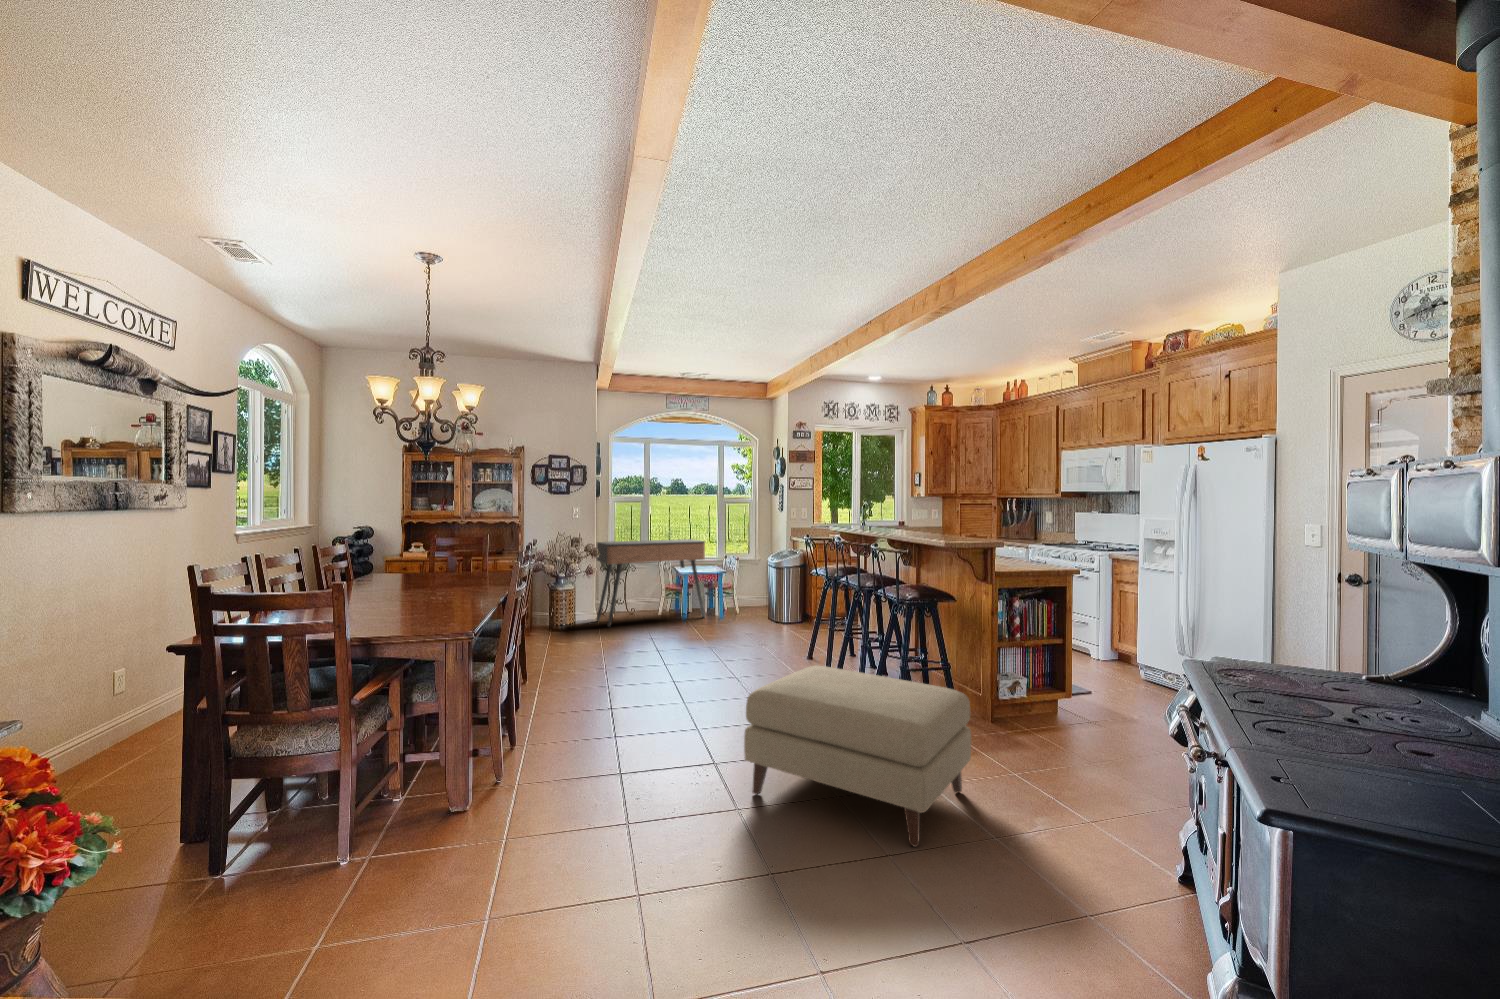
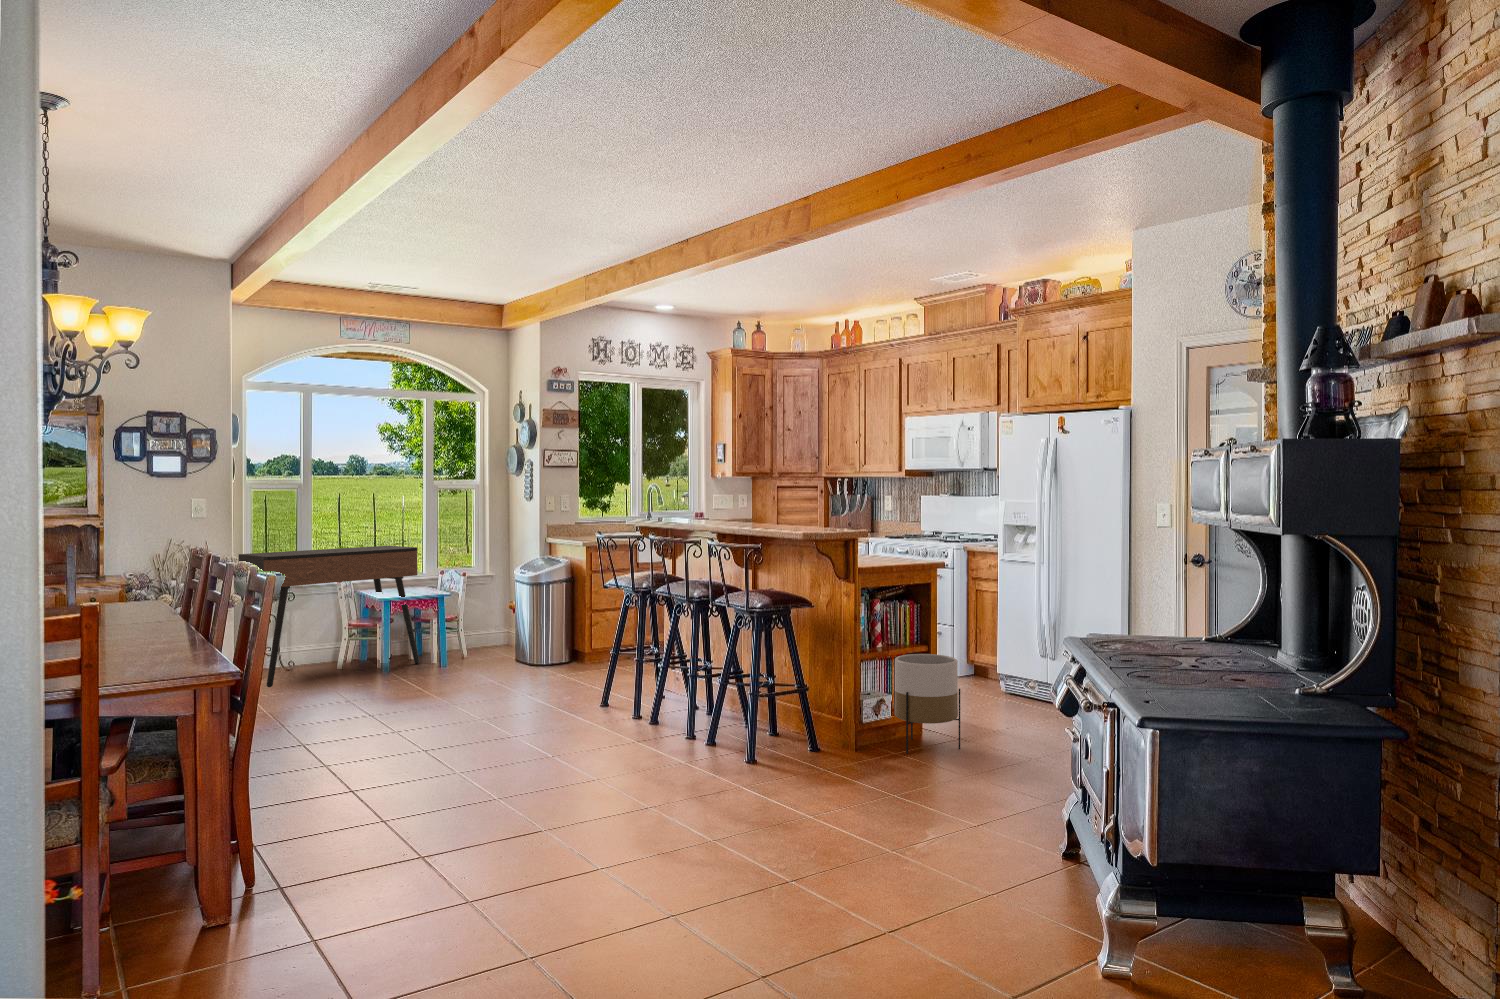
planter: none [1030,647,1092,734] -> present [895,654,960,754]
ottoman: present [744,666,971,847] -> none [595,692,852,870]

